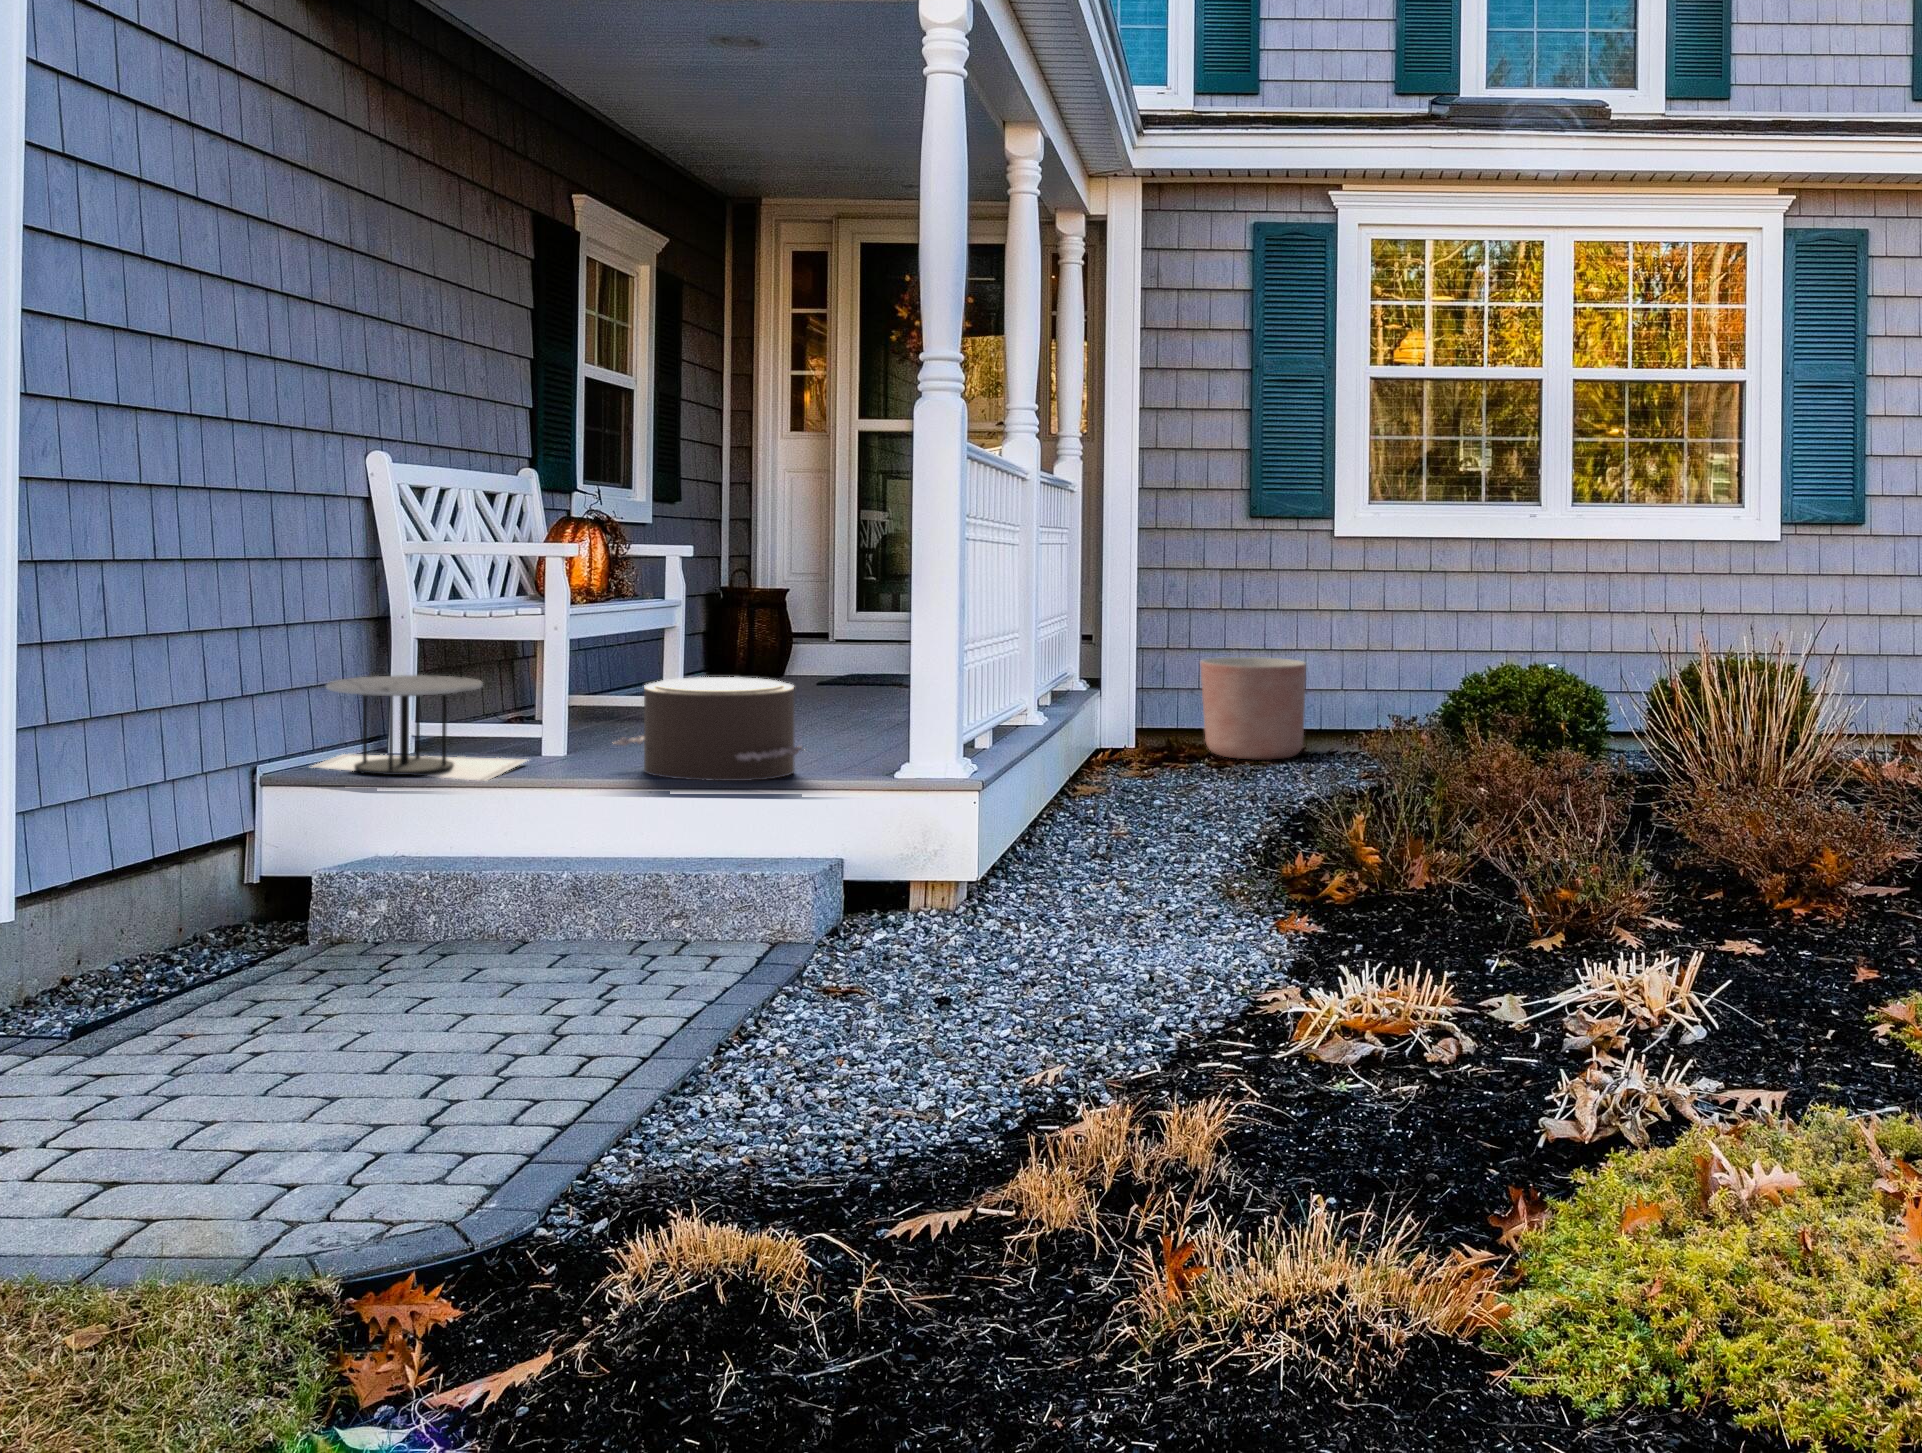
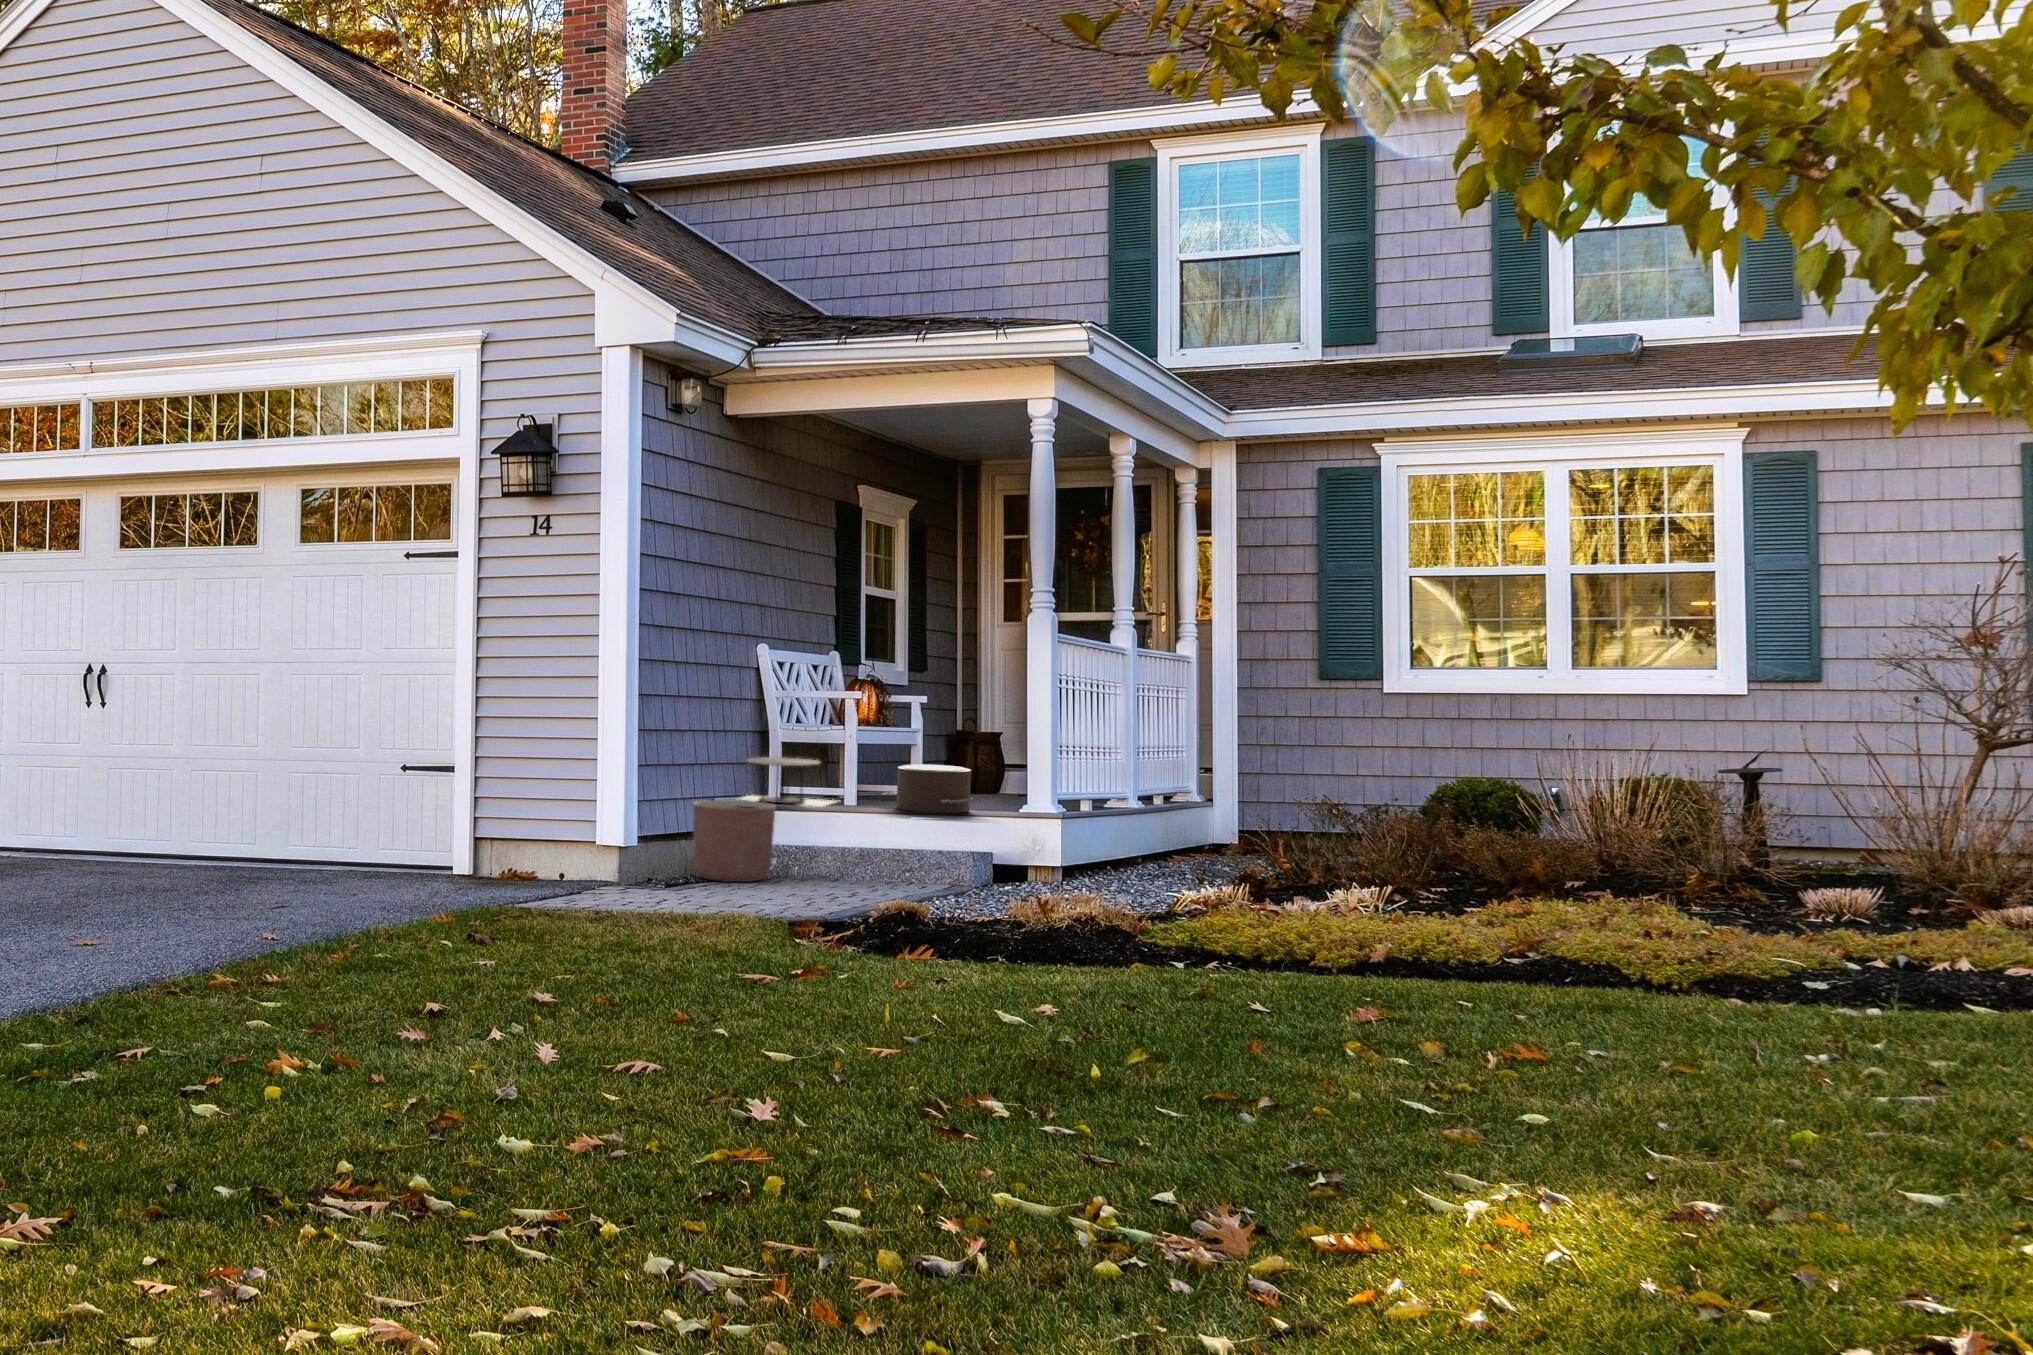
planter: present [1201,657,1306,760] -> present [693,800,775,882]

